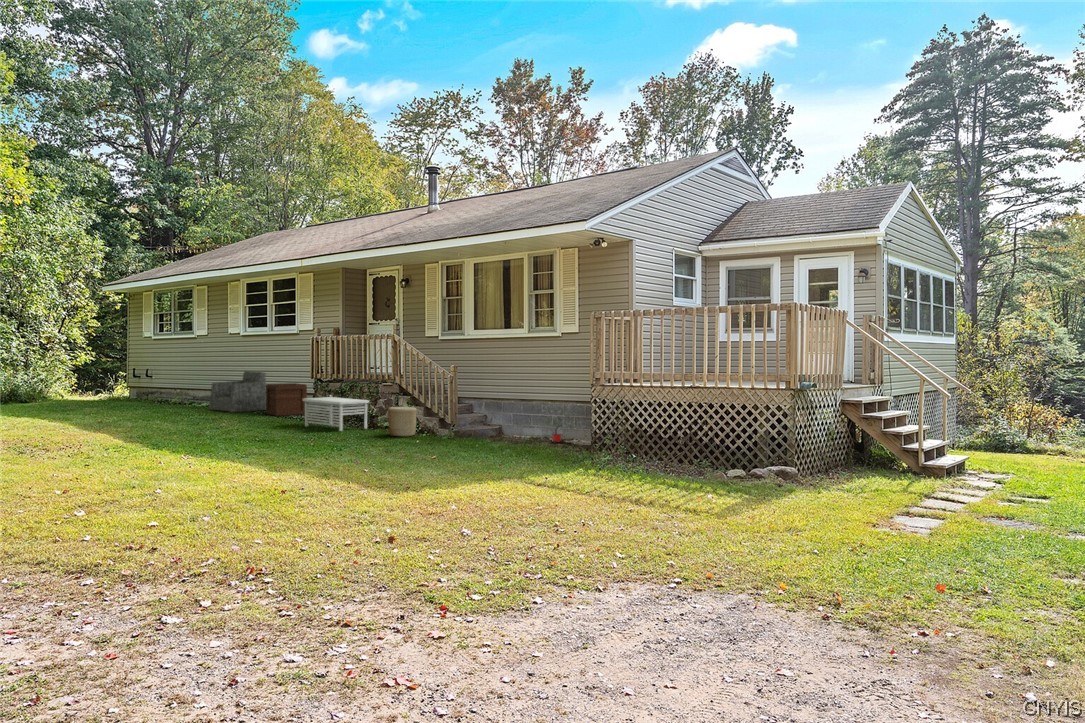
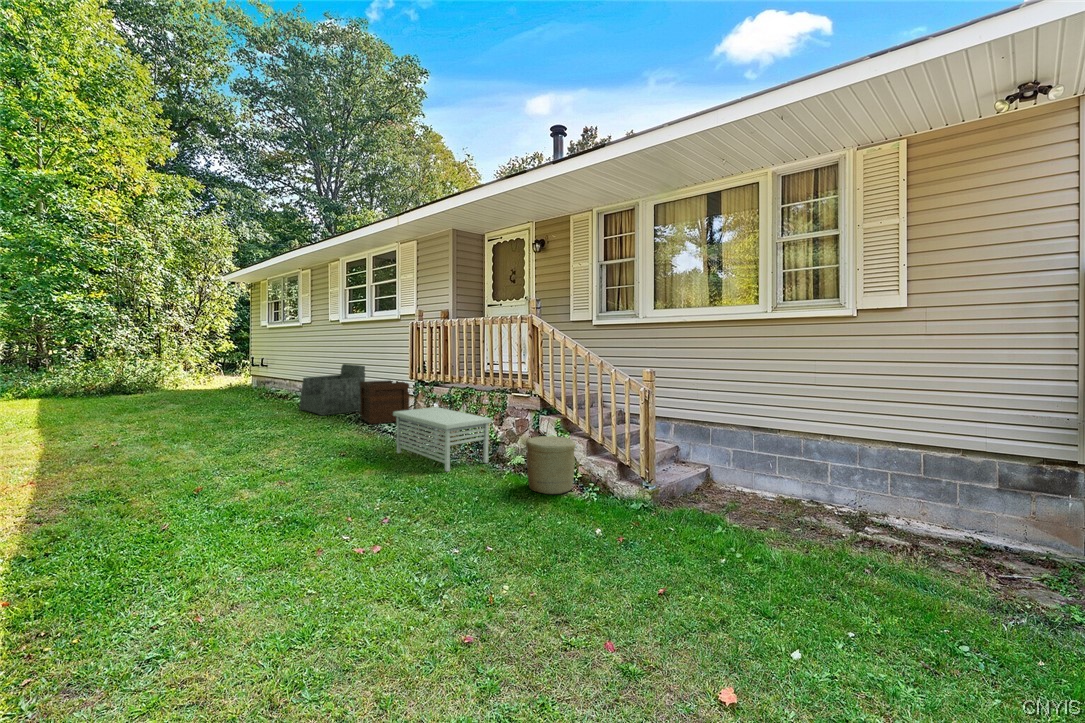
potted plant: present [545,410,572,442] -> none [822,460,917,525]

